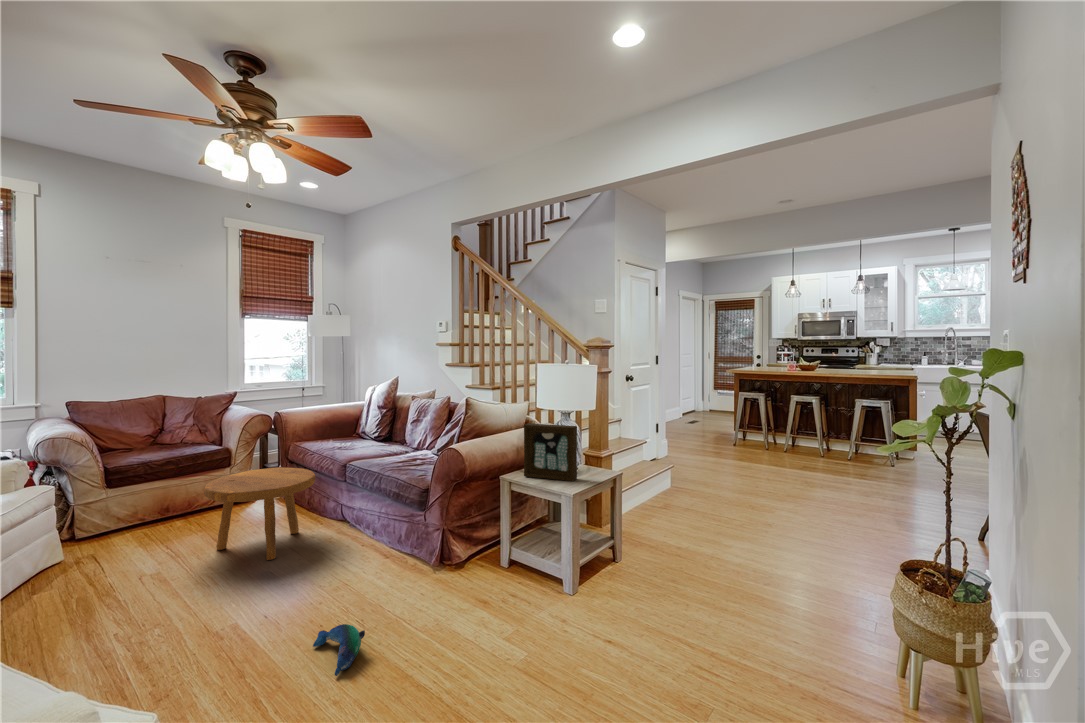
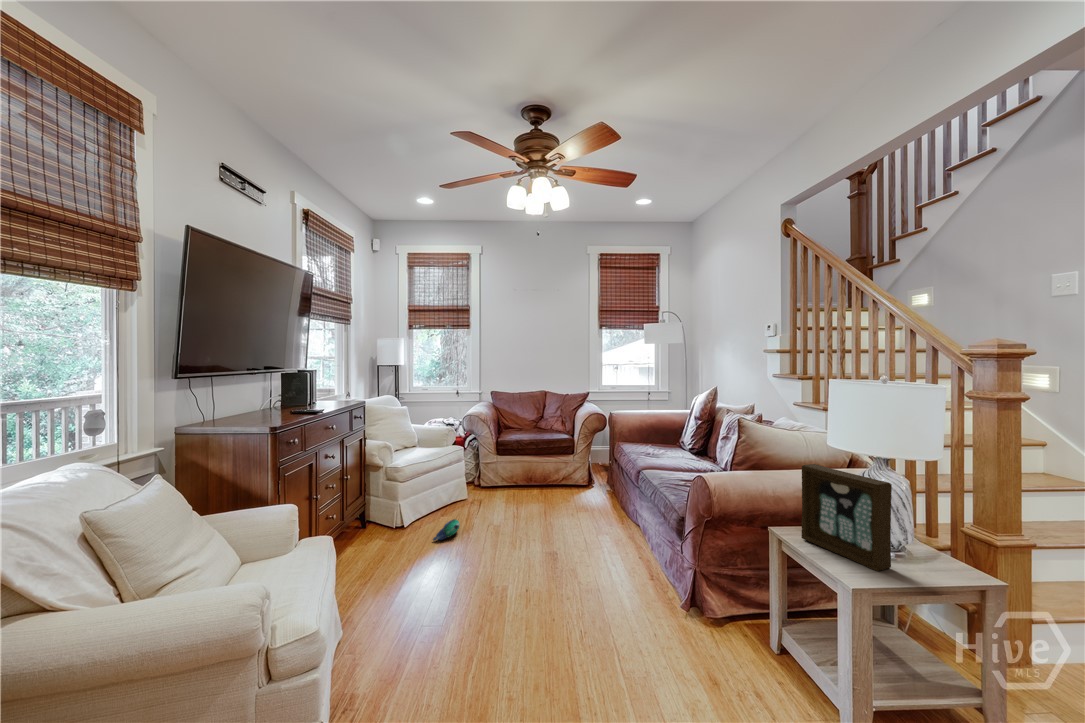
footstool: present [204,467,315,560] -> none [526,460,609,544]
plush toy: present [313,624,365,676] -> present [433,519,460,541]

